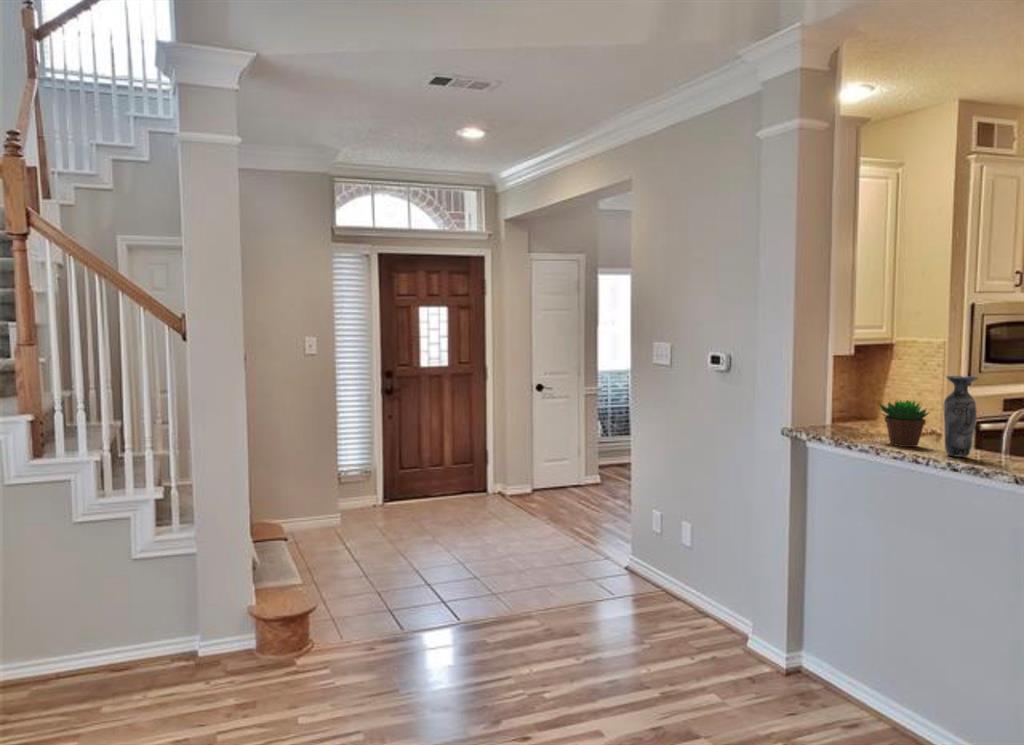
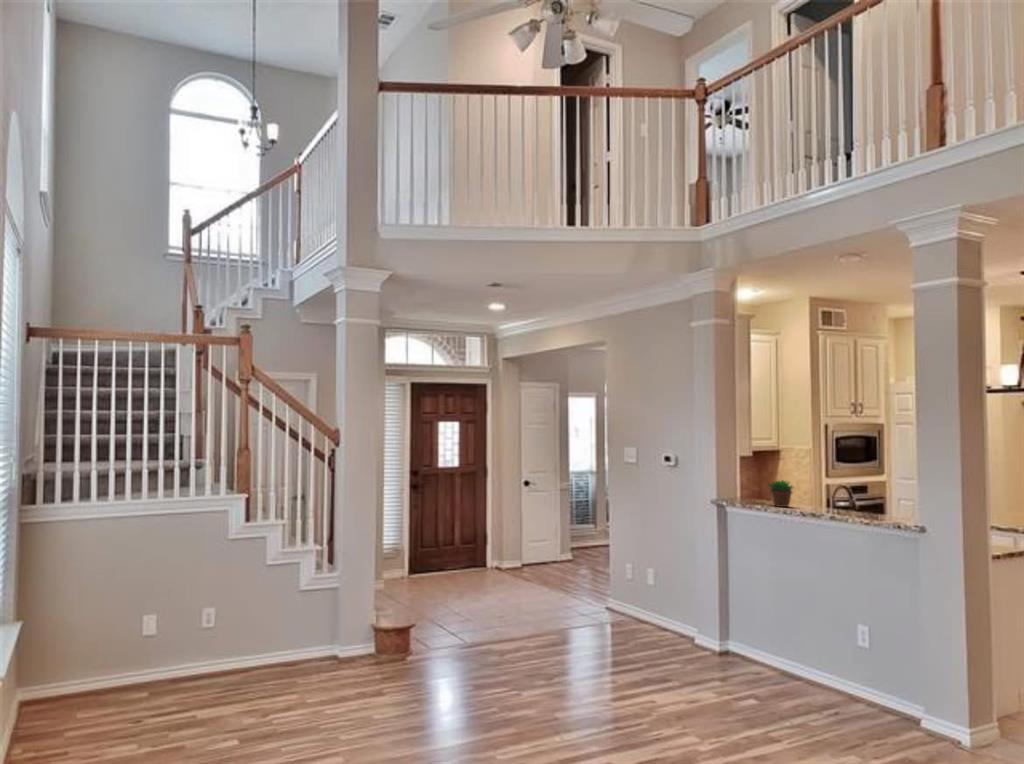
vase: present [944,376,978,457] -> none [800,465,817,510]

